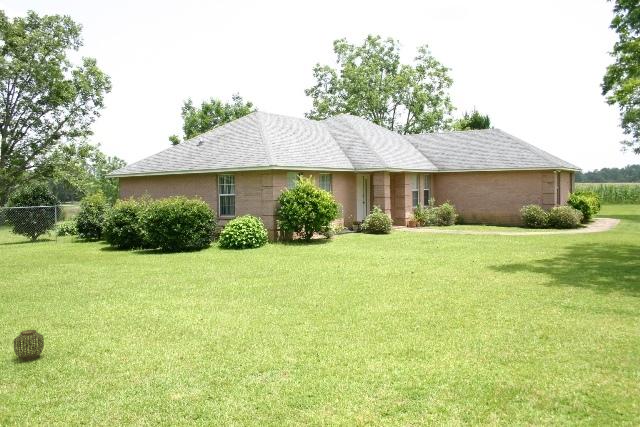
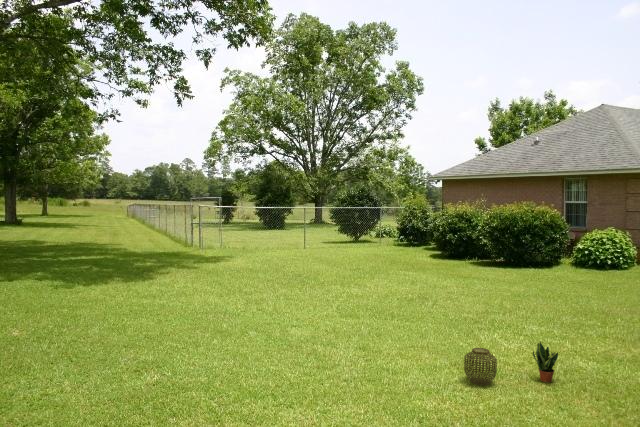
potted plant: none [78,317,101,349] -> present [533,342,558,383]

